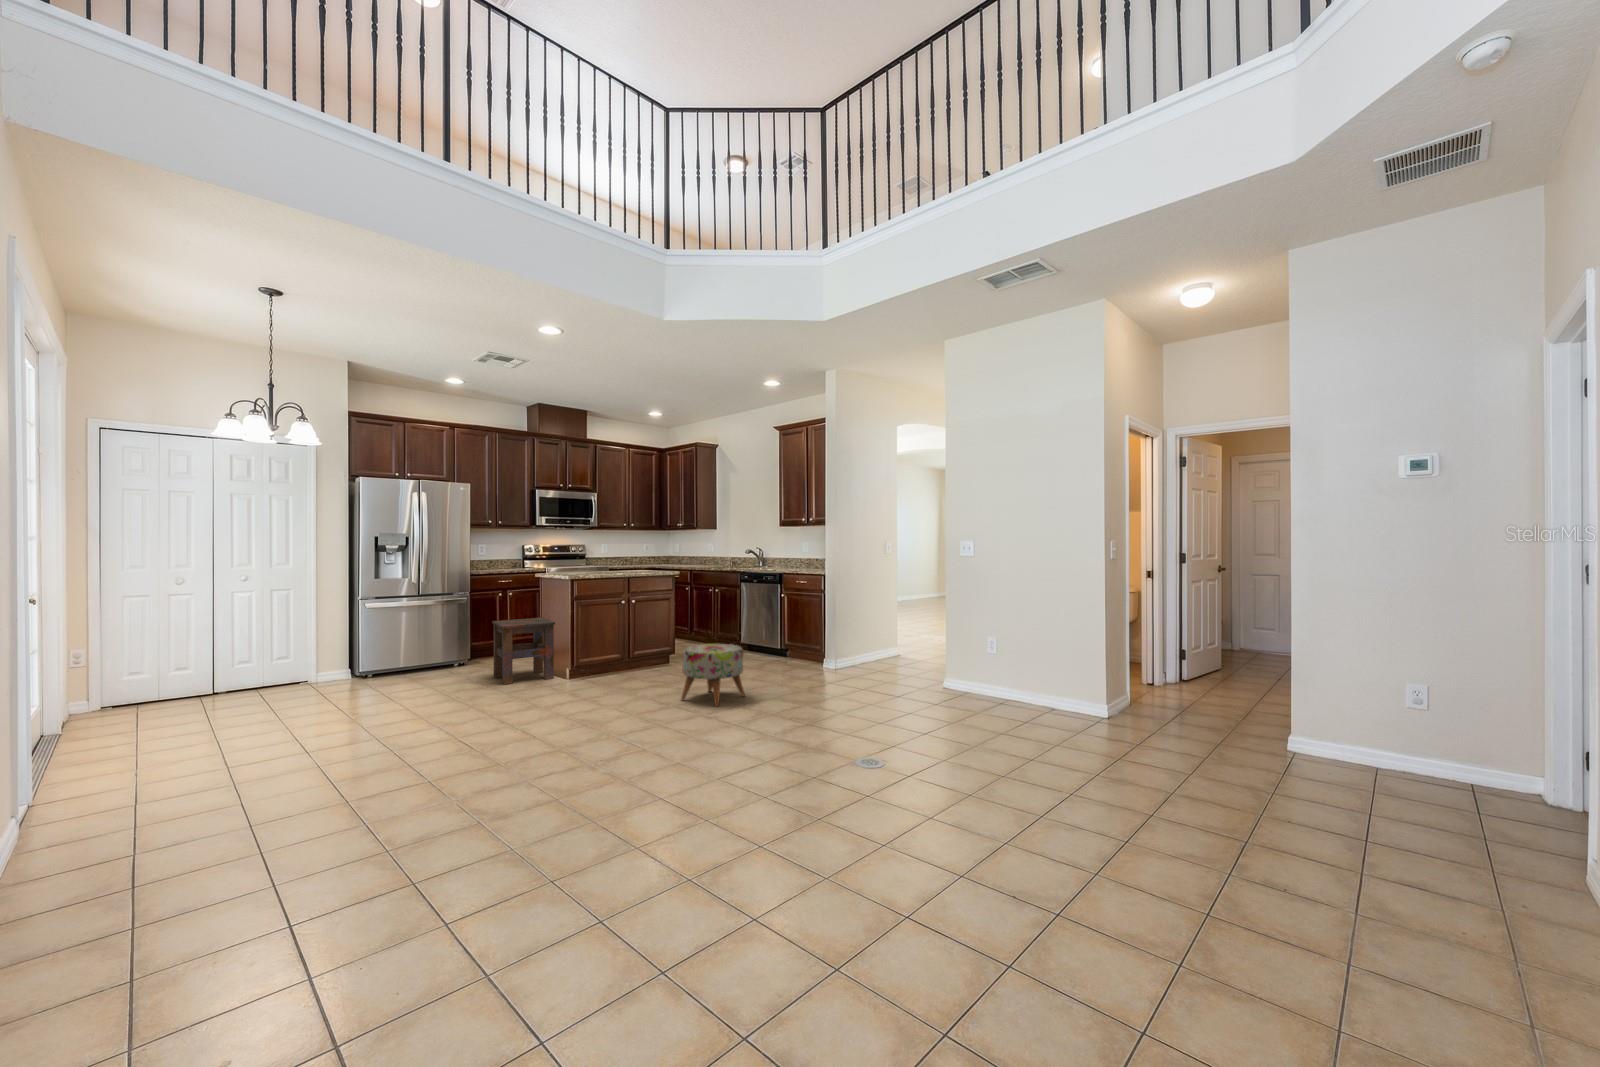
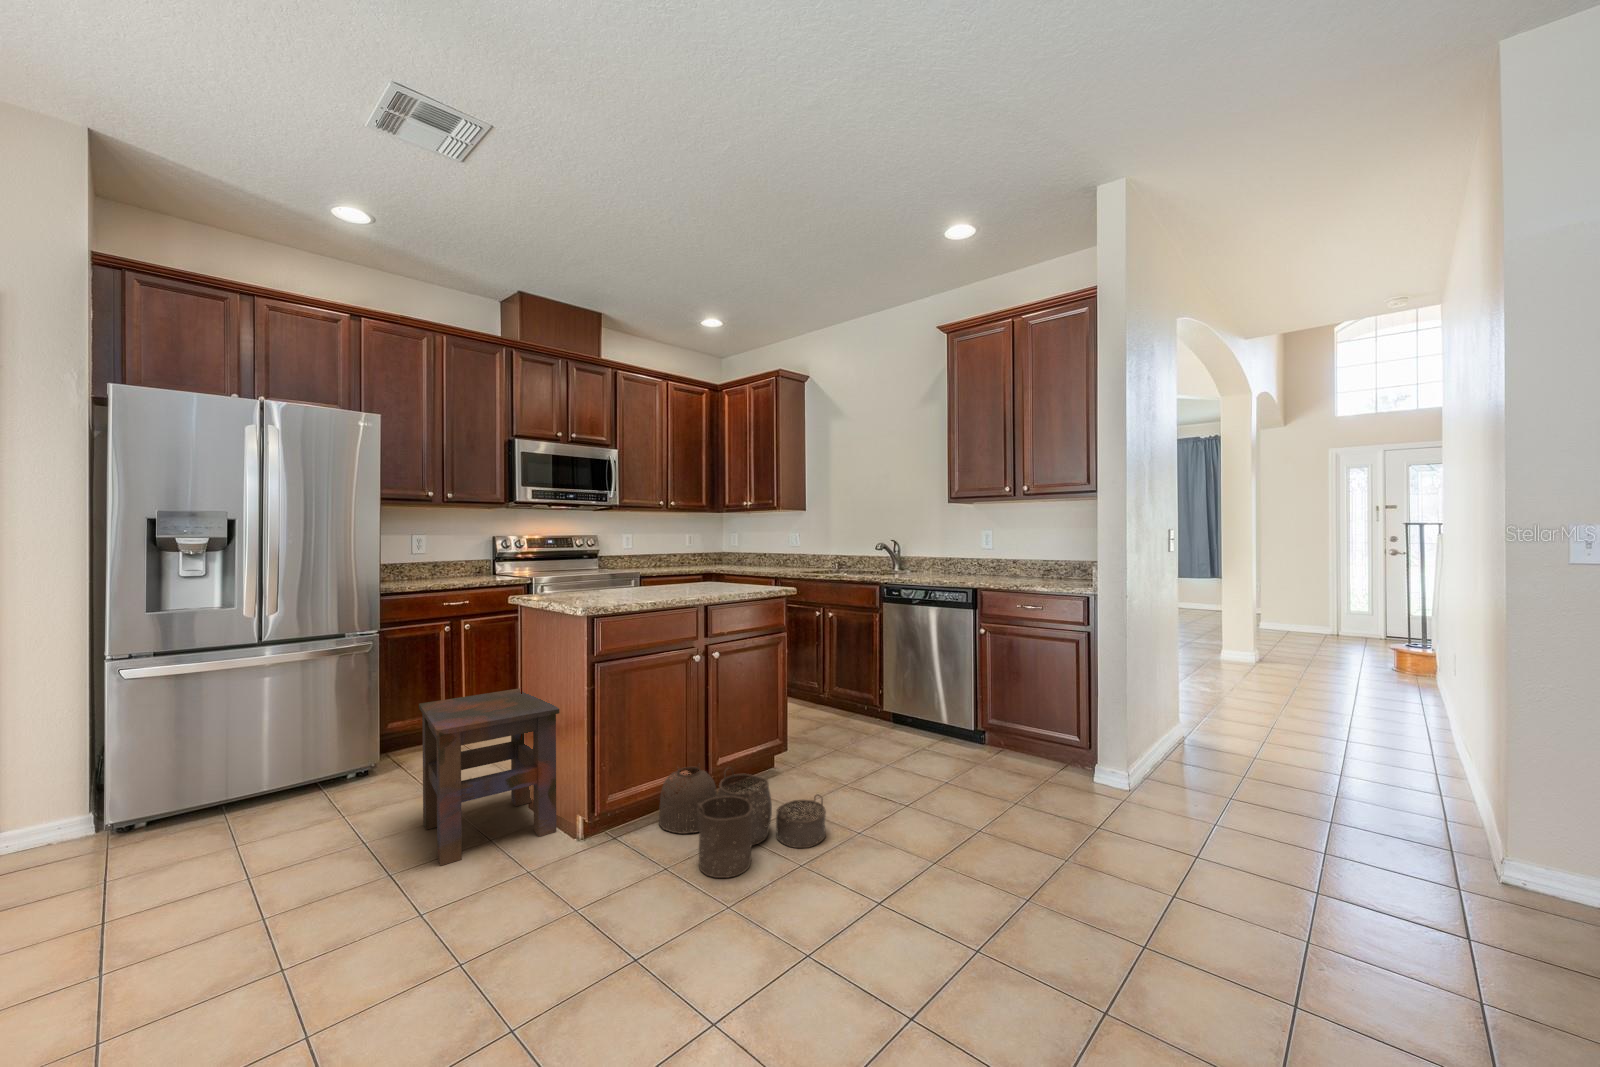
ottoman: present [681,644,745,706] -> none [914,785,1082,1010]
woven basket: none [600,650,675,687] -> present [659,767,826,878]

